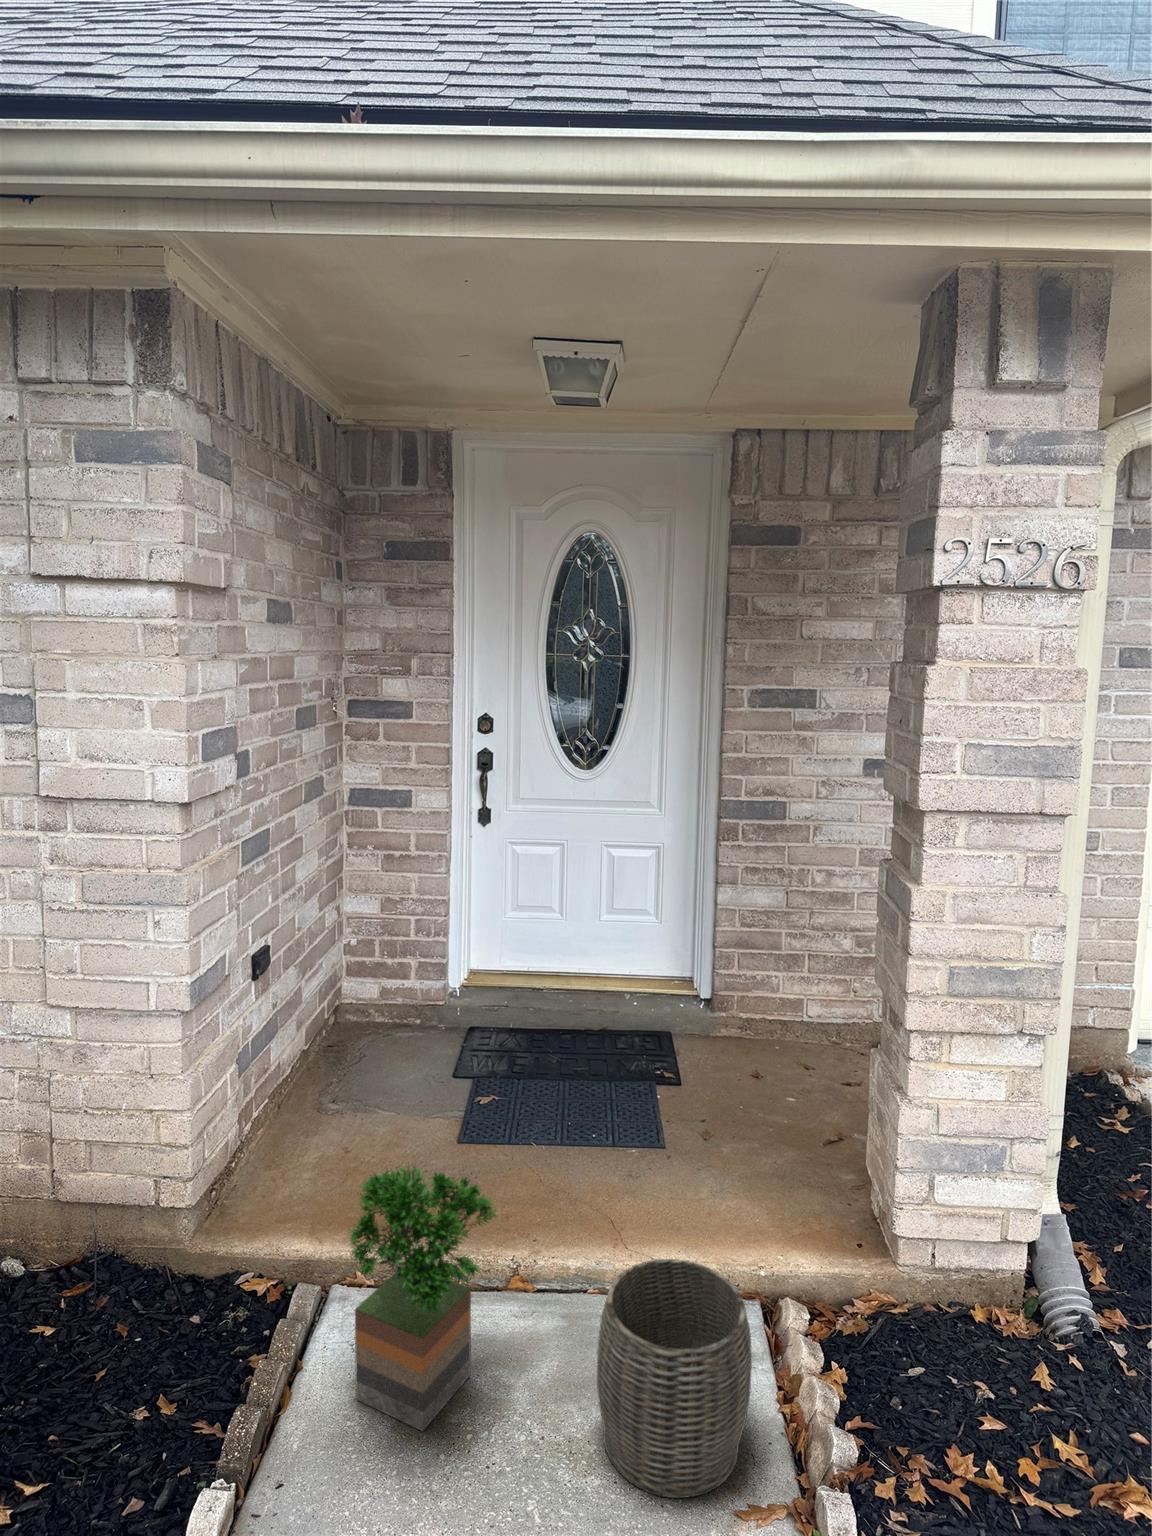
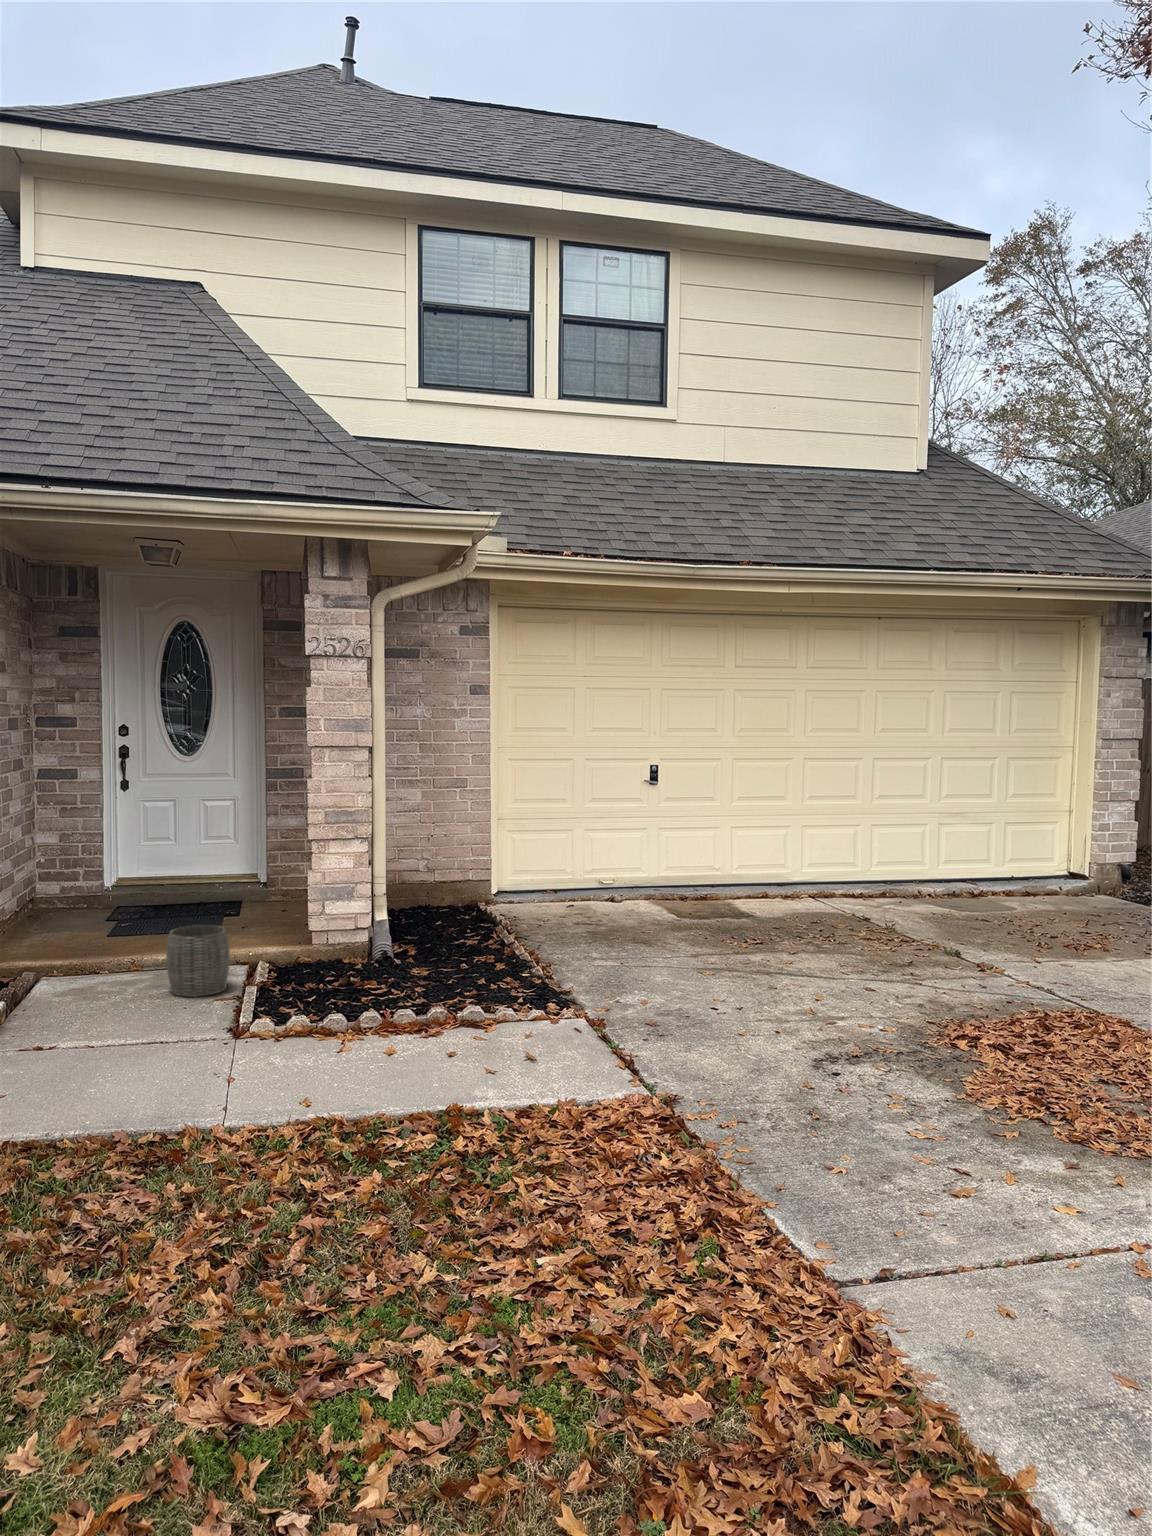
potted tree: present [349,1166,498,1431] -> none [58,896,125,995]

